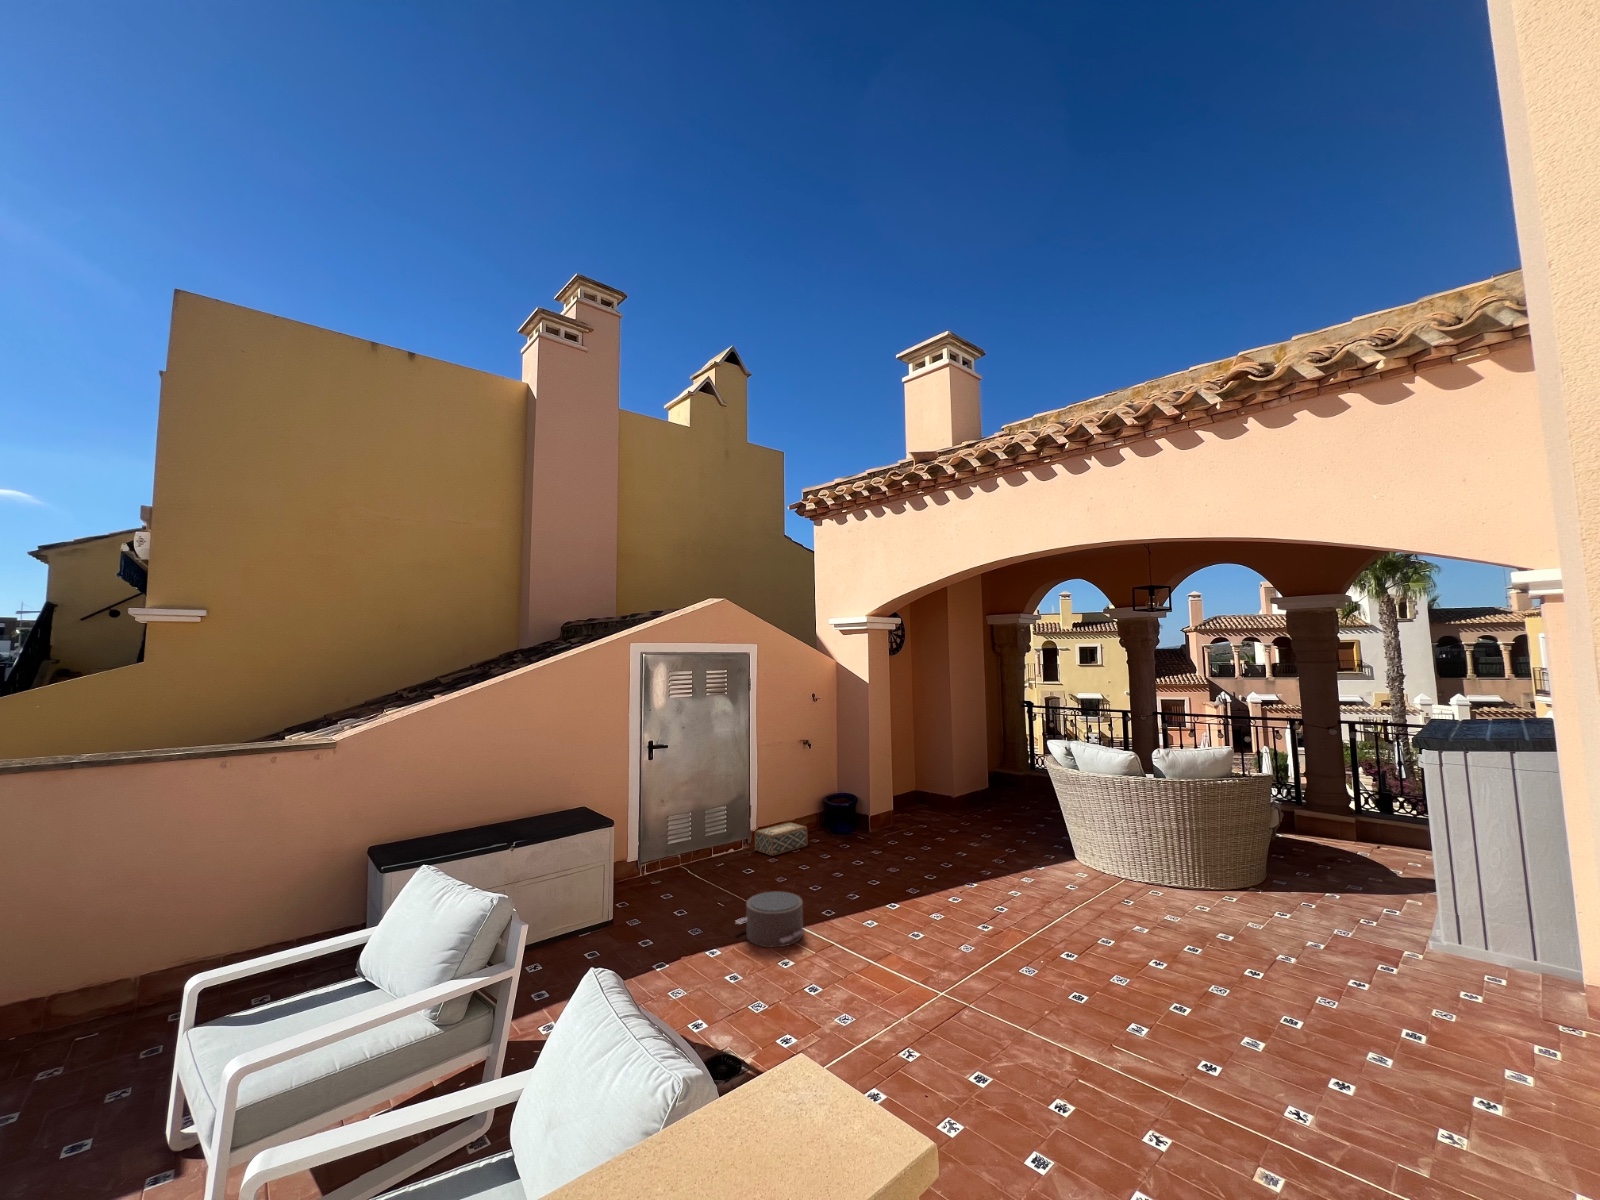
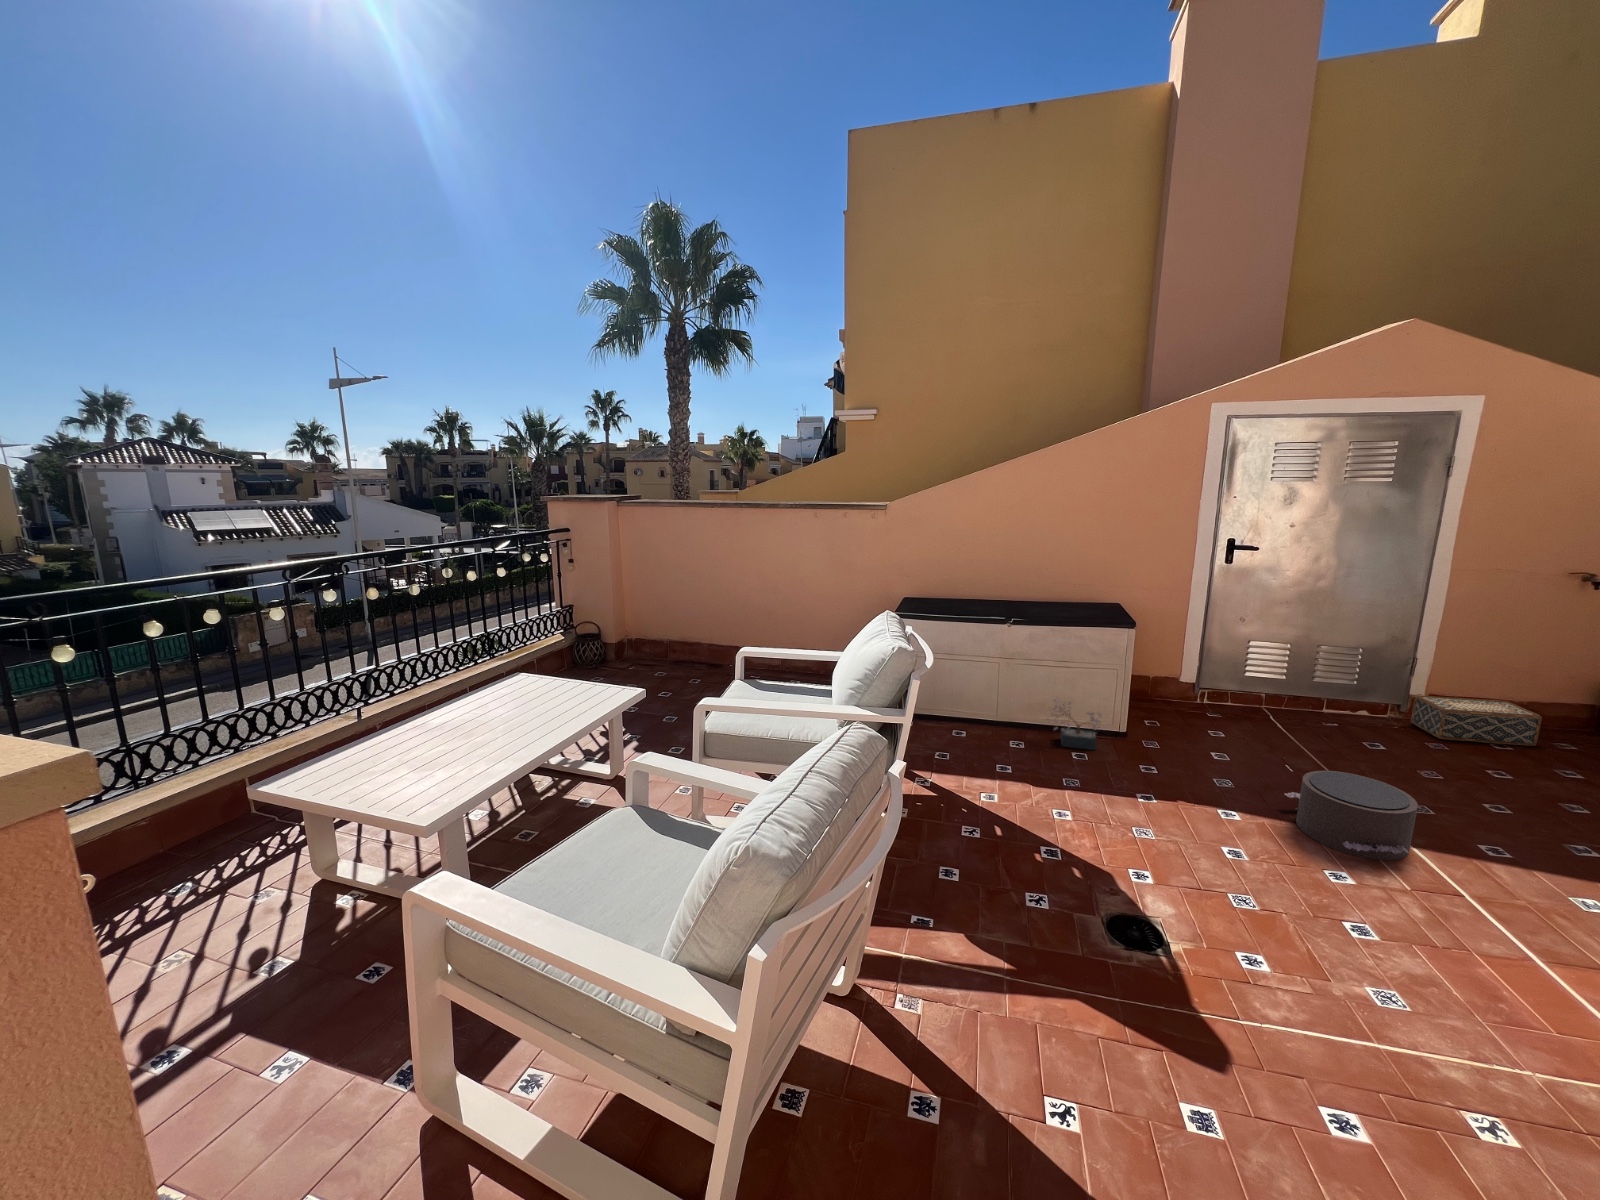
decorative plant: none [552,907,604,954] -> present [1052,699,1107,750]

